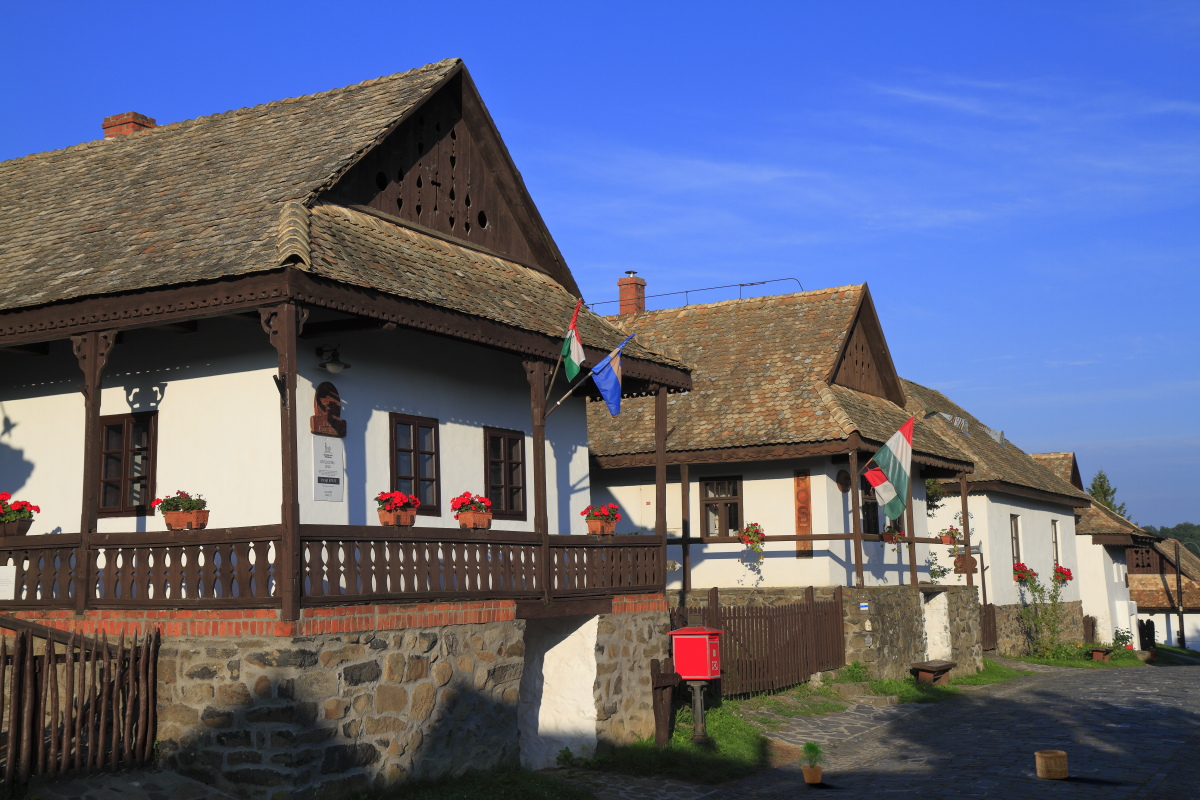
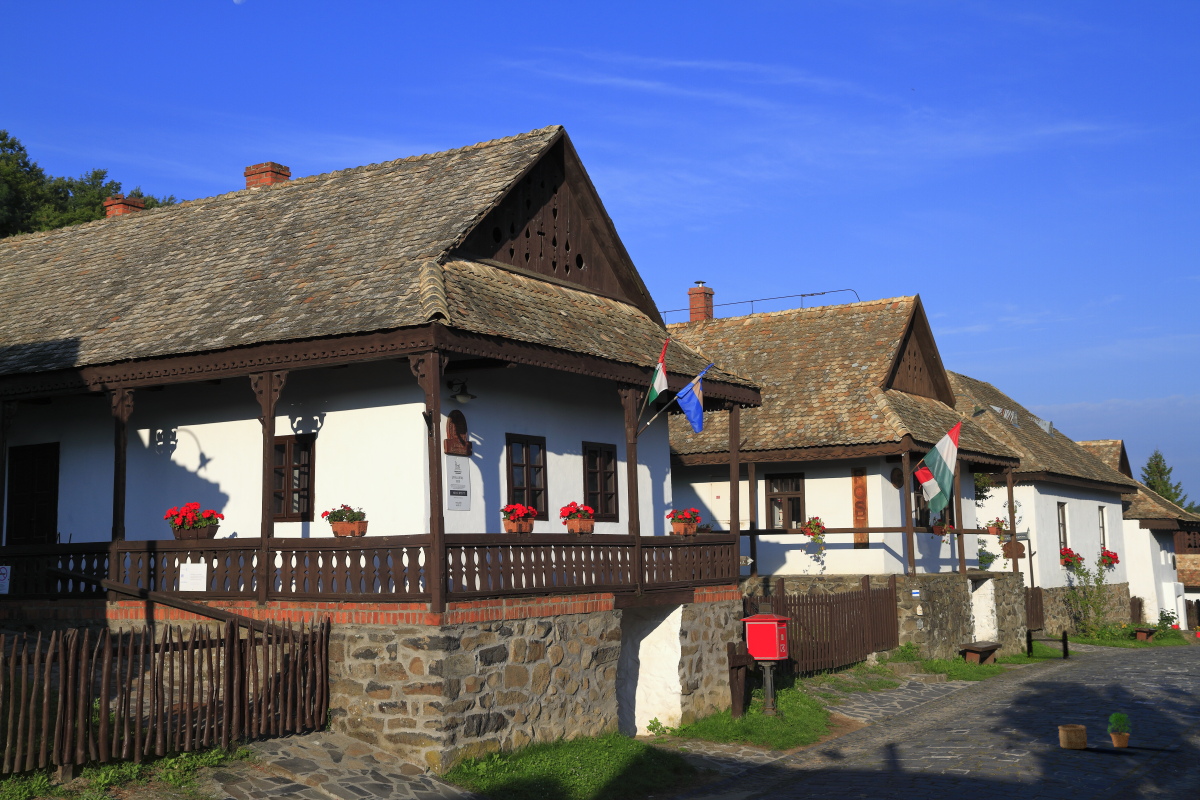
bench: none [981,647,1026,678] -> present [1026,630,1069,659]
potted plant: present [799,742,825,783] -> present [1108,713,1131,747]

